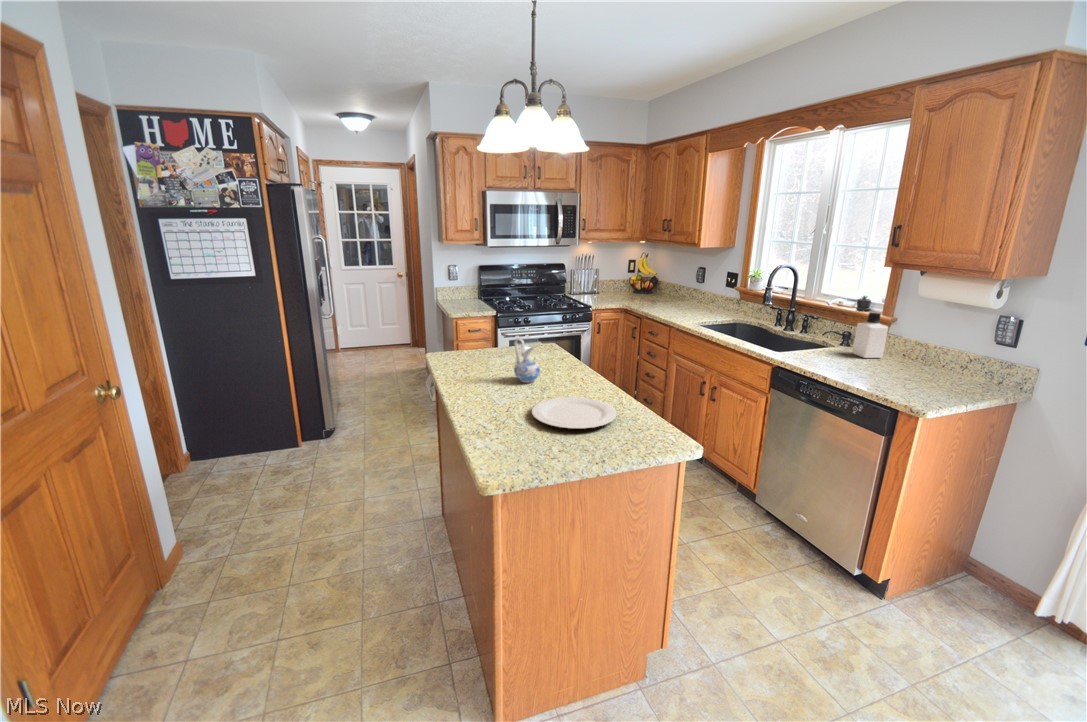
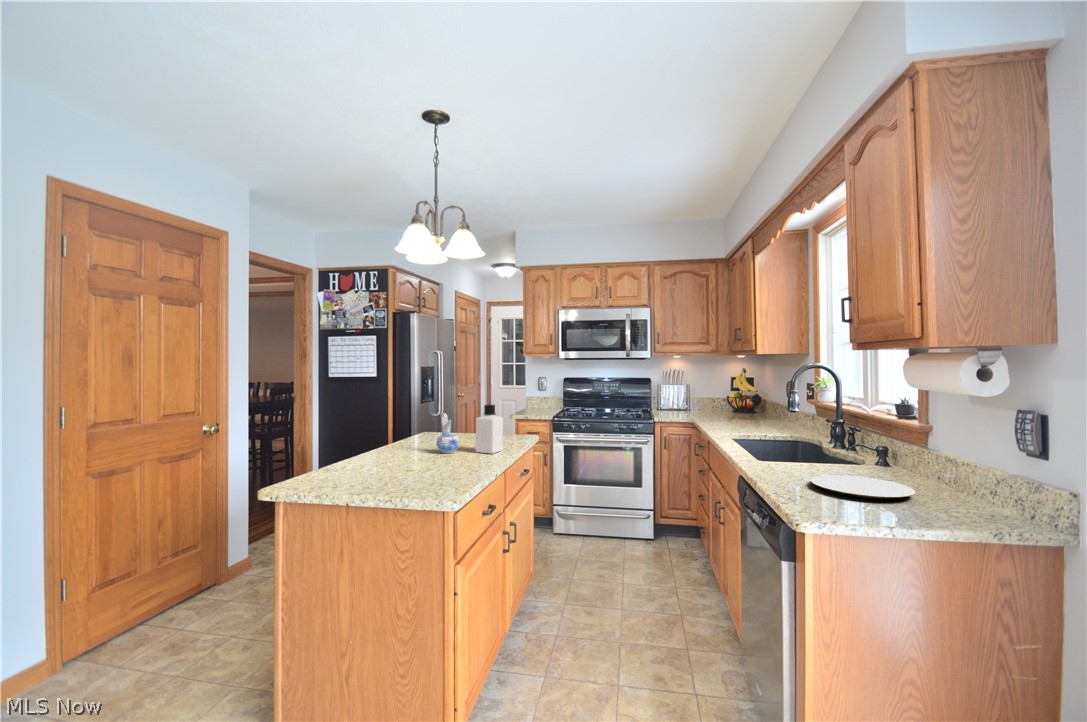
bottle: present [852,312,888,358] -> present [476,404,503,454]
plate: present [532,397,617,429] -> present [811,475,915,498]

